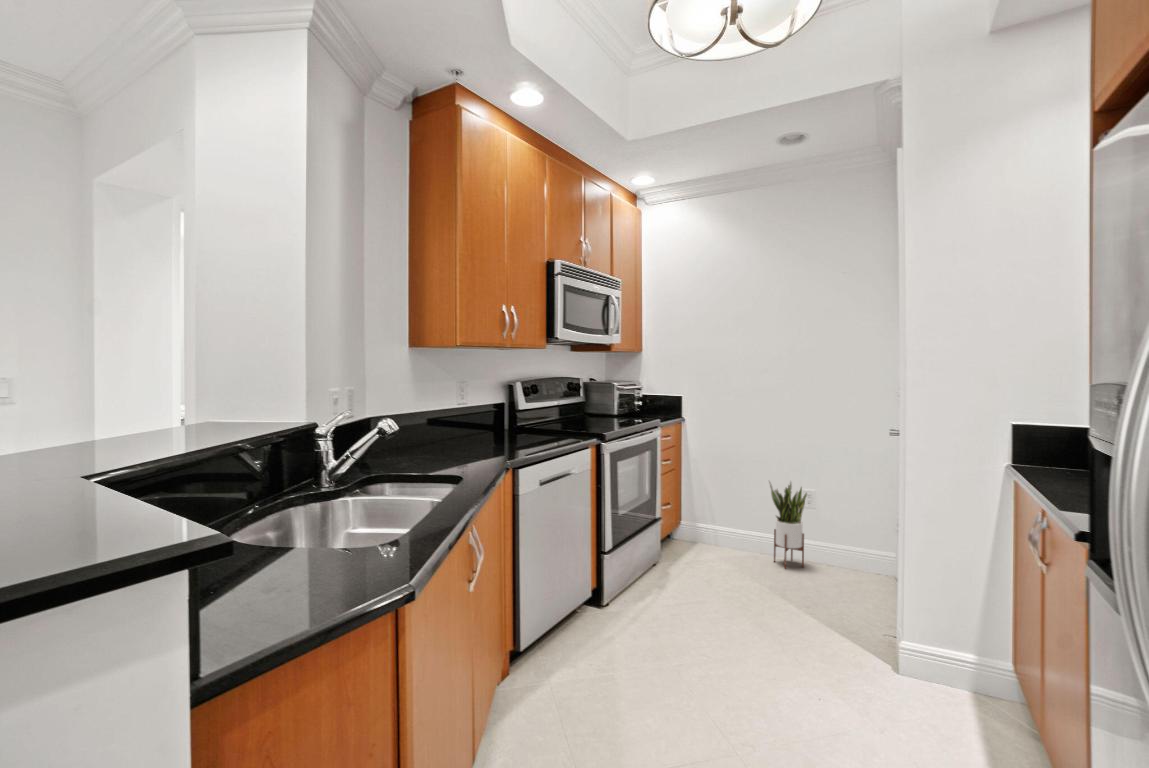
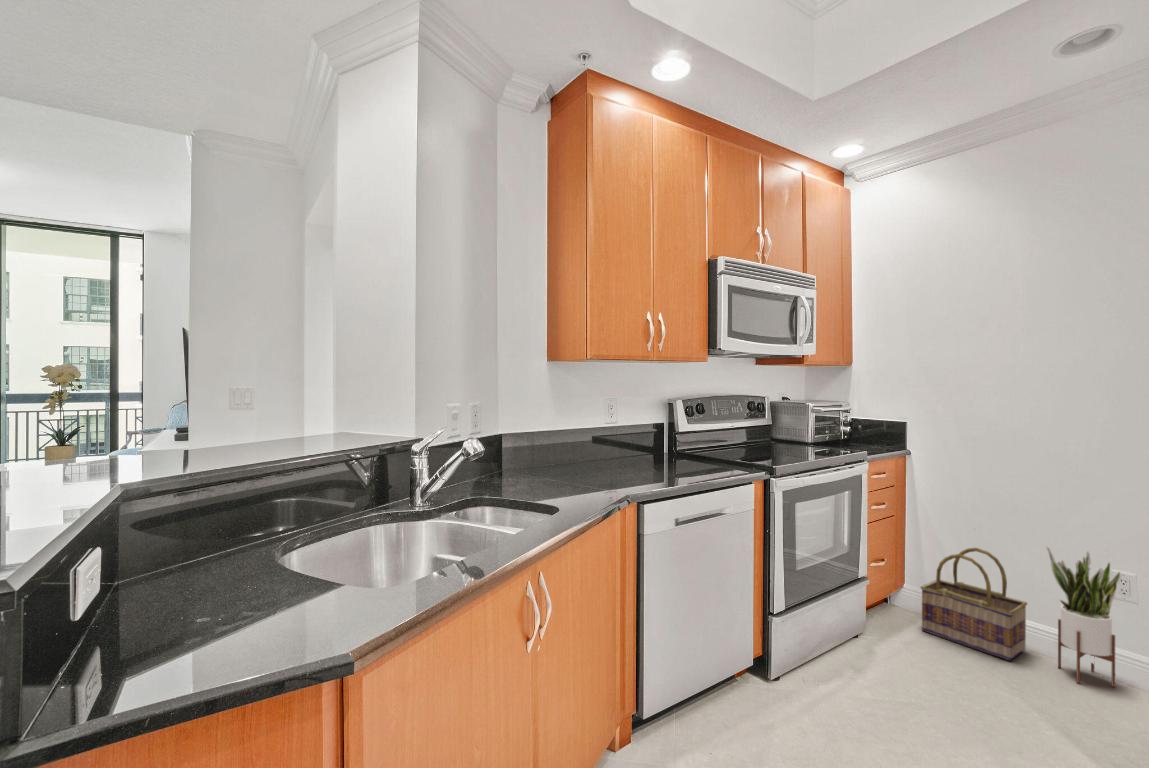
basket: none [693,487,757,562] -> present [921,548,1027,660]

